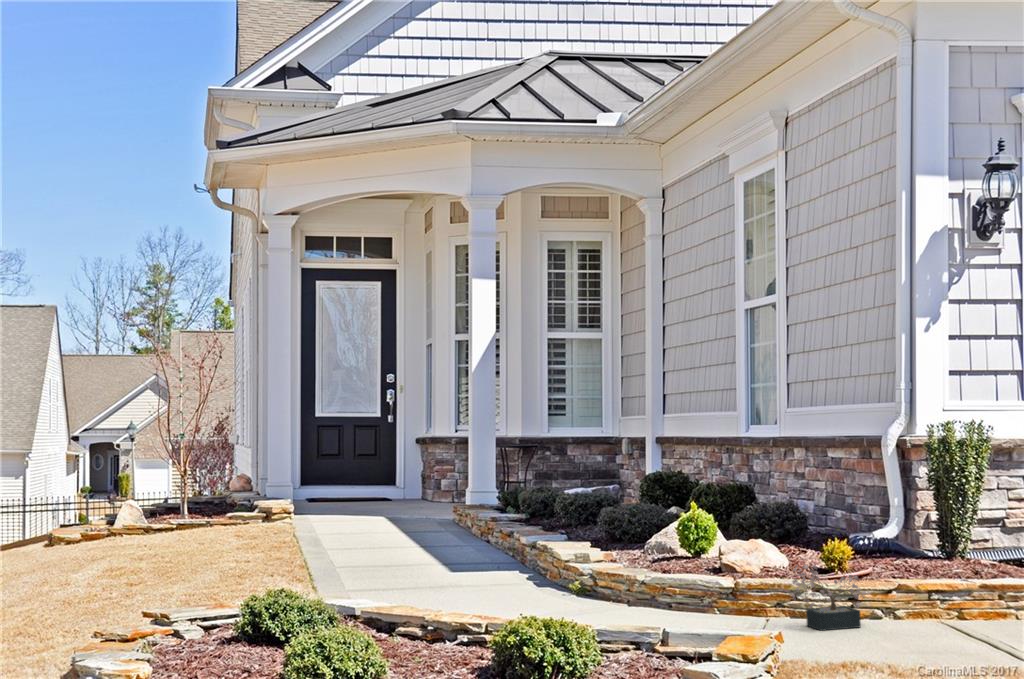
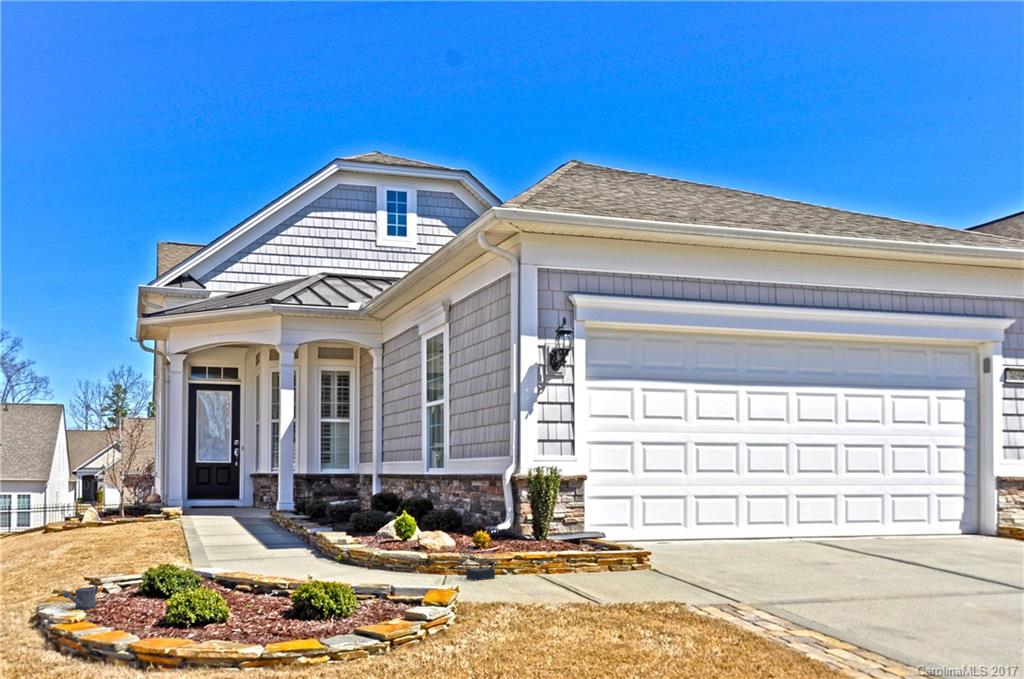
watering can: none [109,619,167,657] -> present [64,586,98,609]

